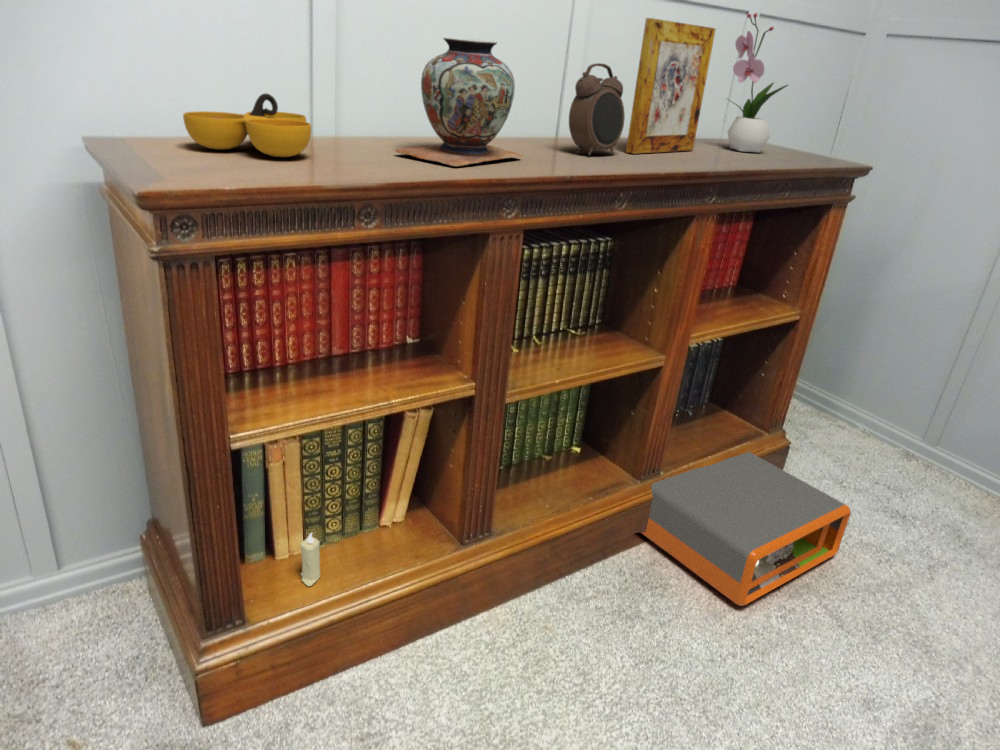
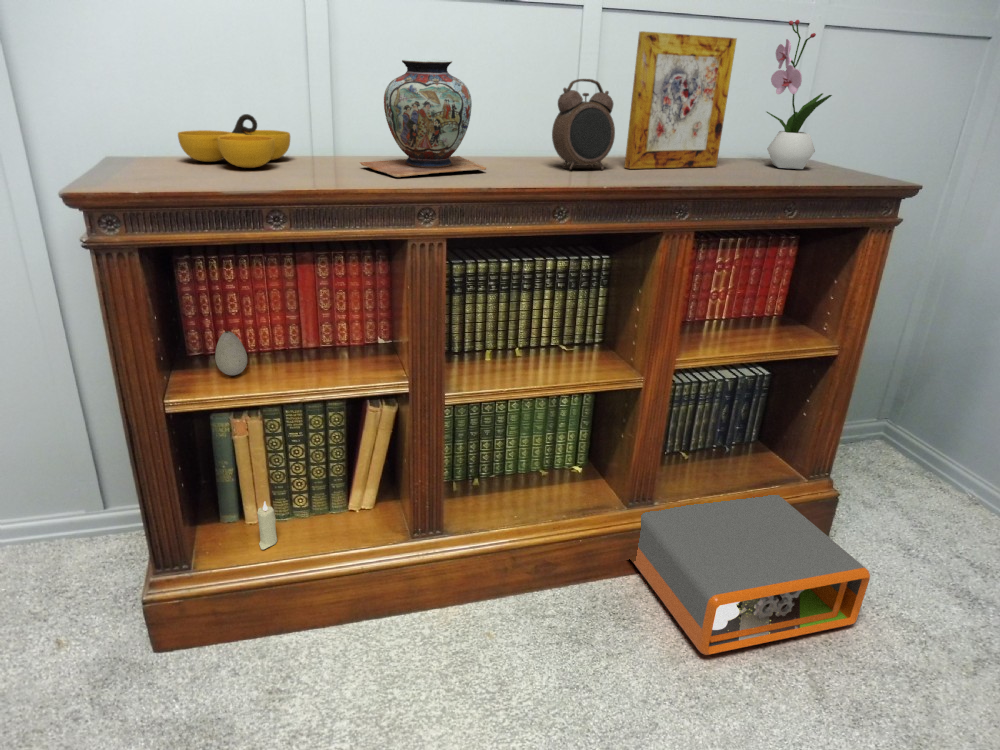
decorative egg: none [256,347,292,397] -> present [215,331,247,375]

